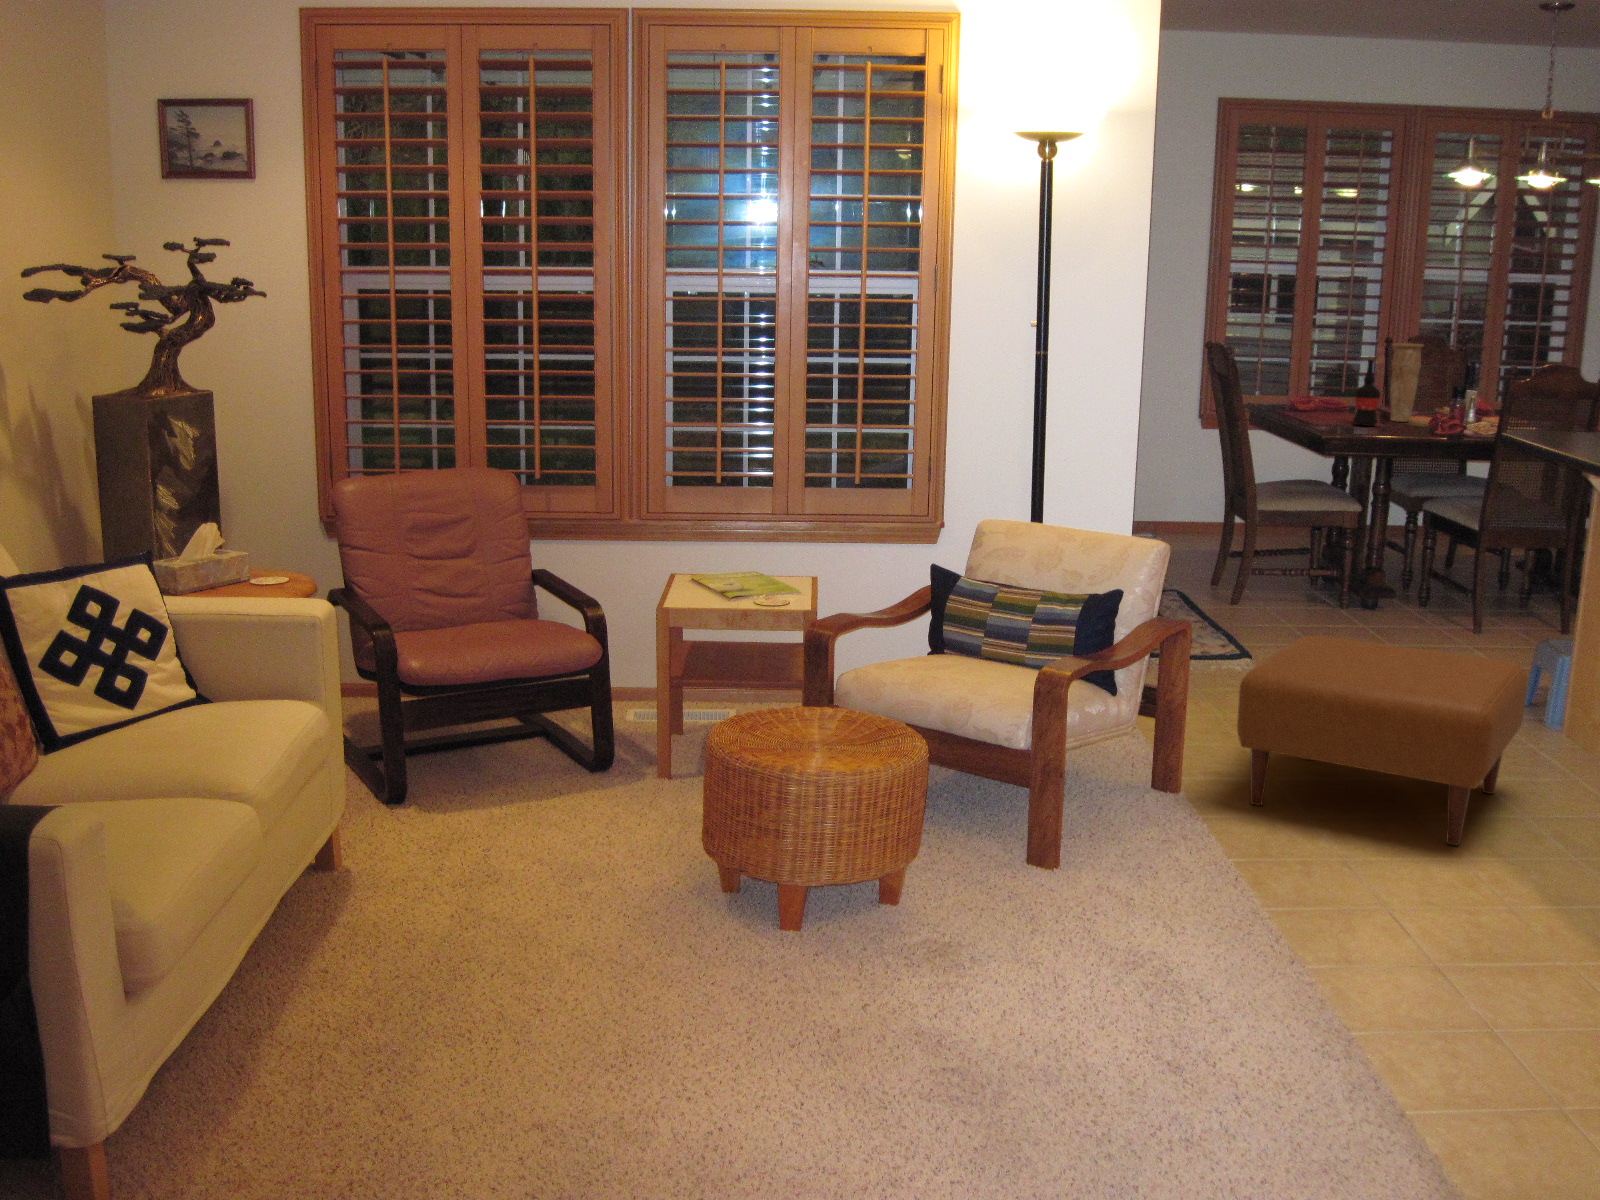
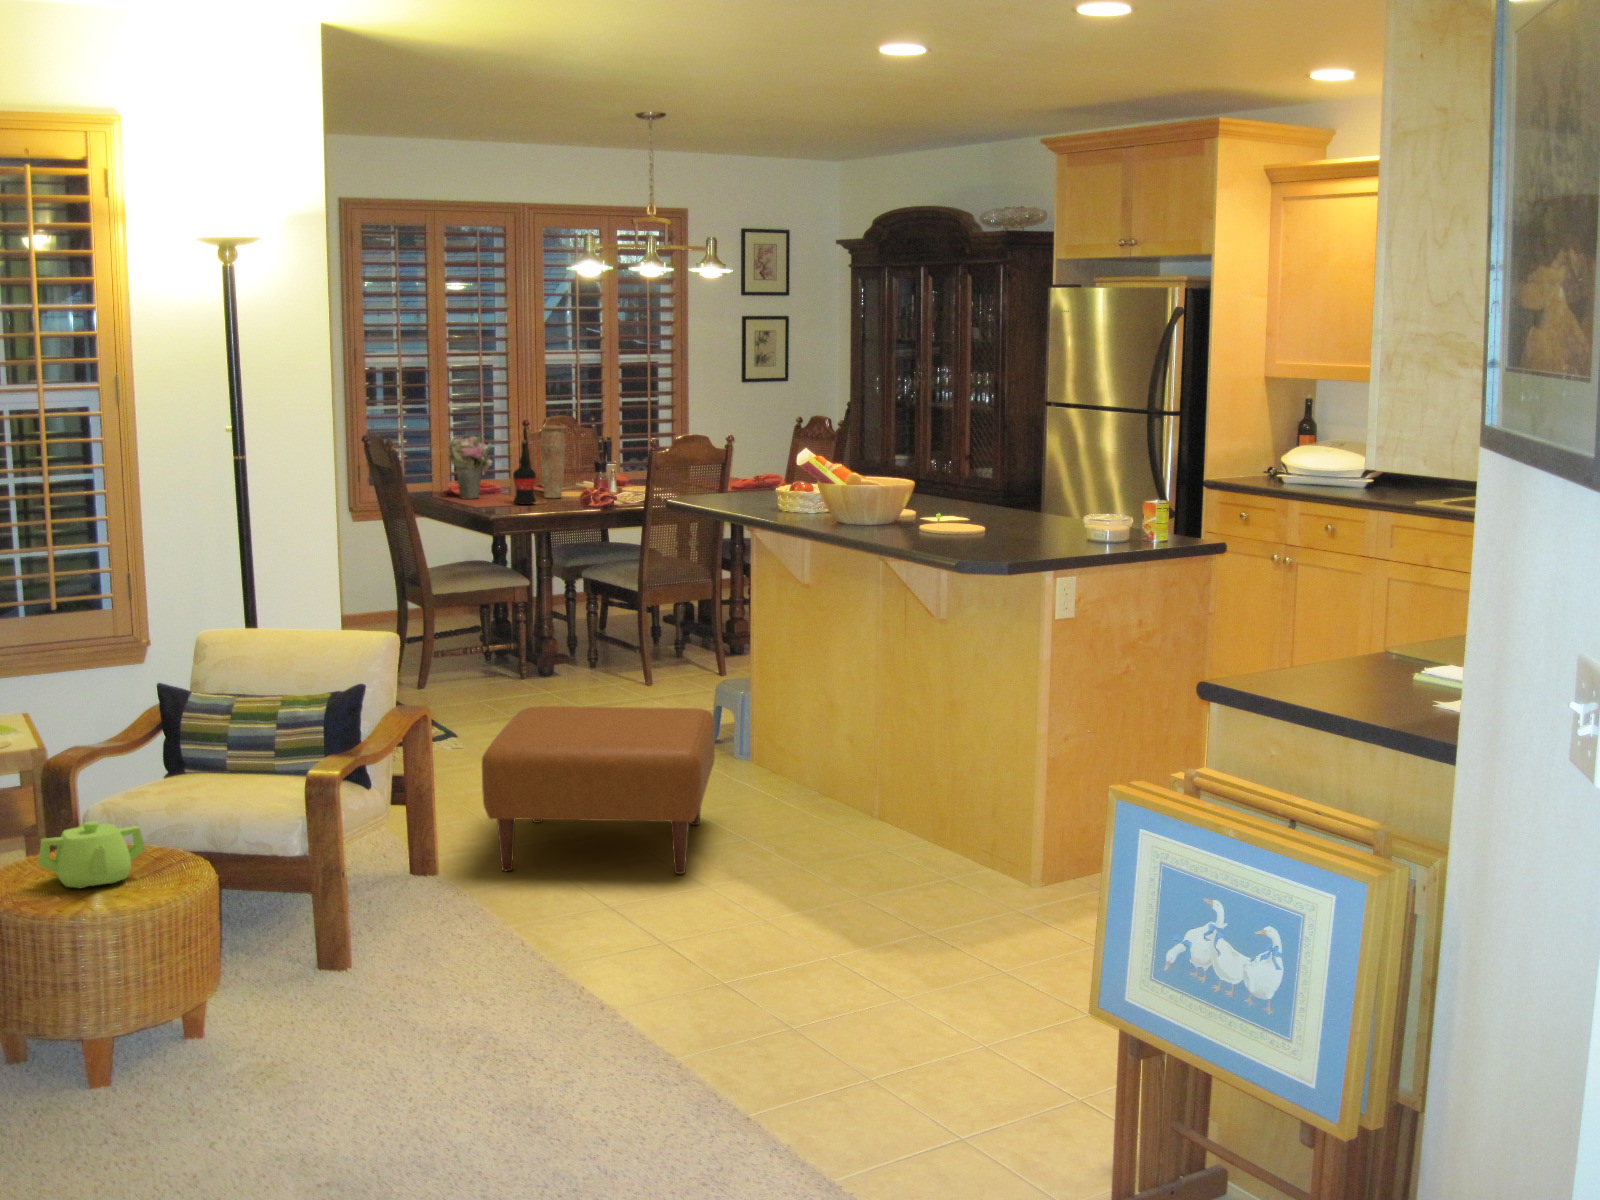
flower bouquet: none [1289,351,1338,417] -> present [447,436,492,499]
teapot: none [772,683,868,746] -> present [38,821,145,888]

